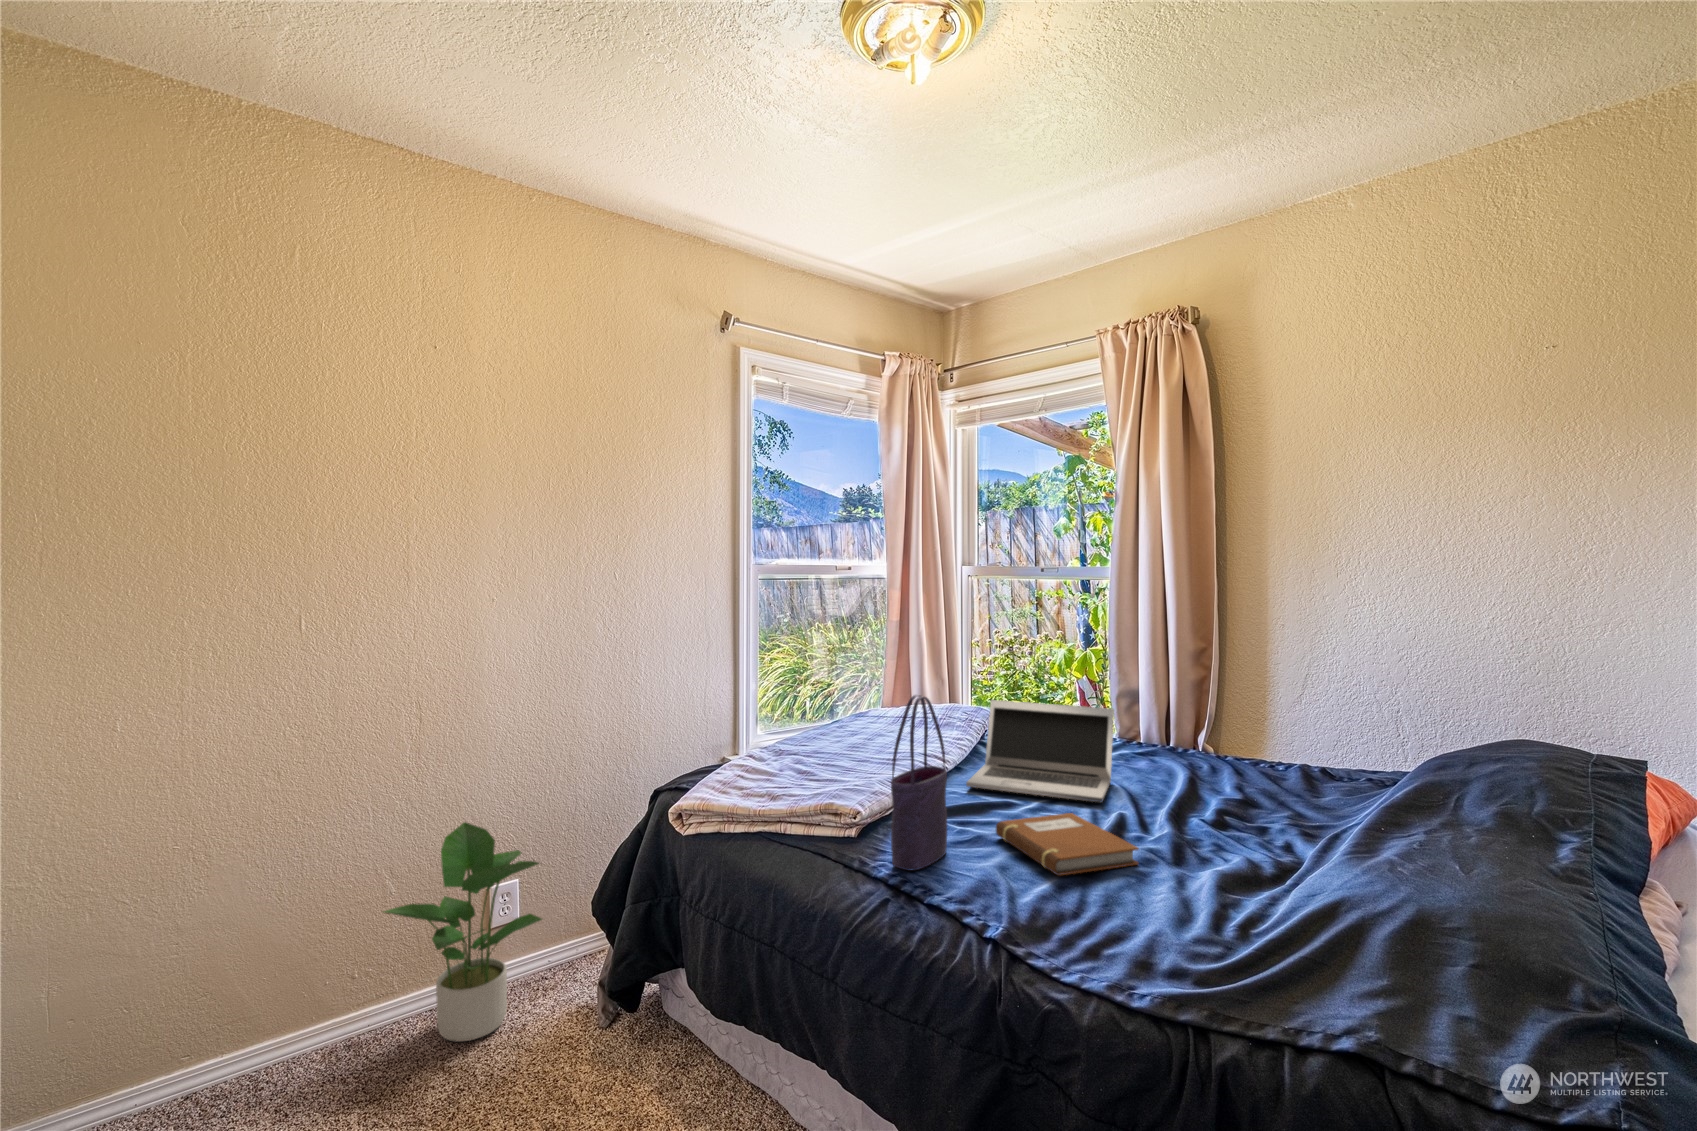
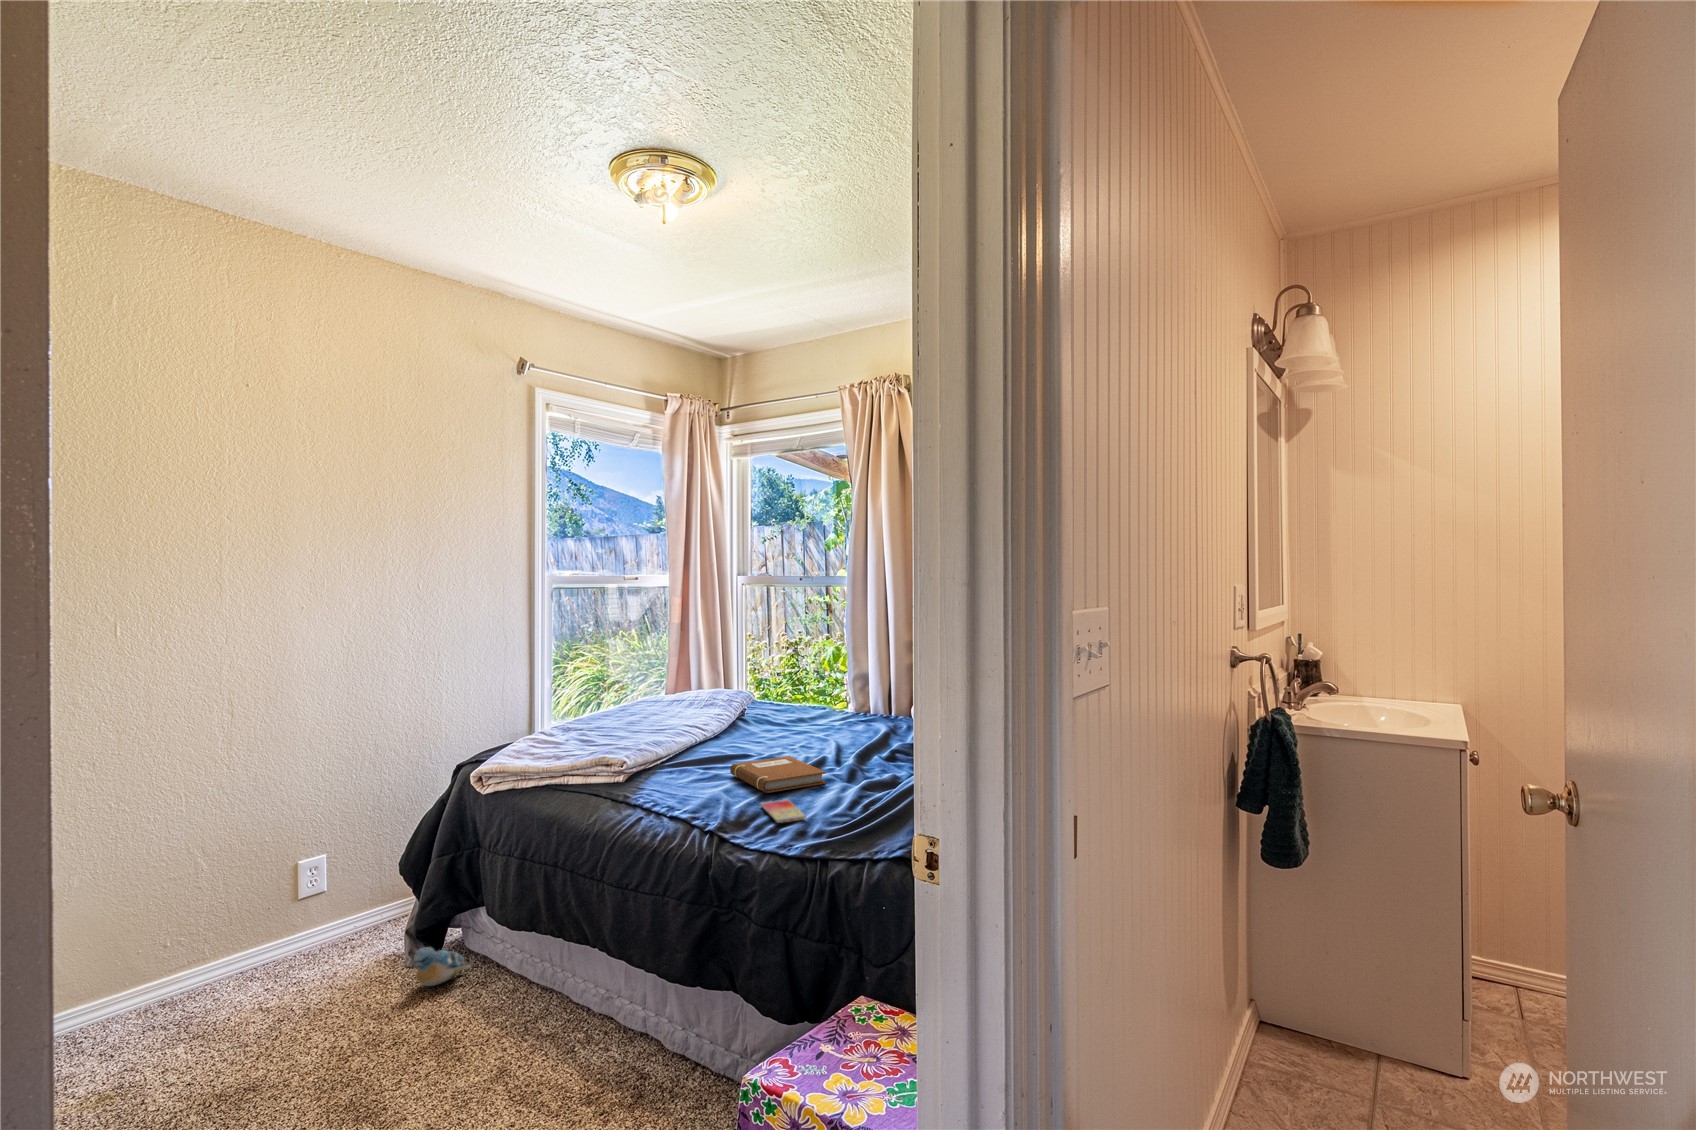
tote bag: present [891,695,947,870] -> none [646,670,692,799]
laptop: present [966,700,1114,802] -> none [718,681,833,750]
potted plant: present [384,822,542,1042] -> none [200,804,353,990]
smartphone: none [1055,892,1137,939] -> present [760,800,806,823]
plush toy: none [603,1016,671,1065] -> present [412,947,471,986]

